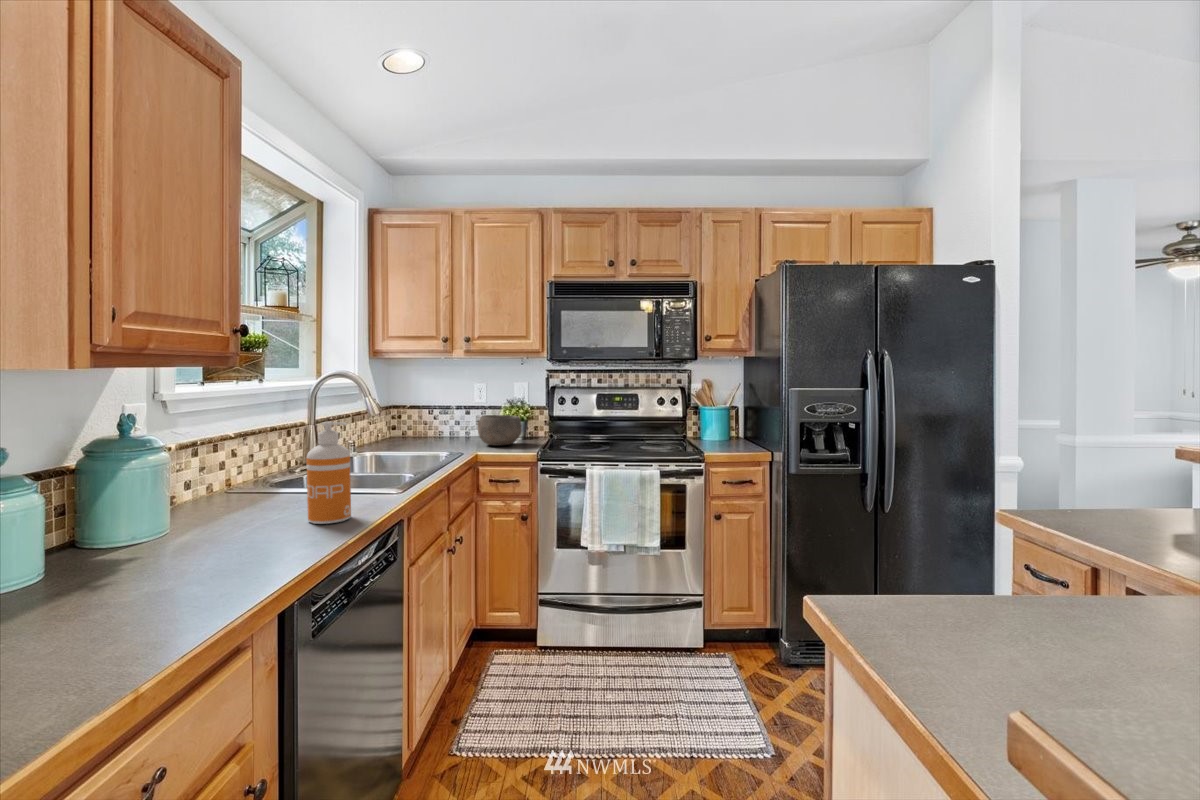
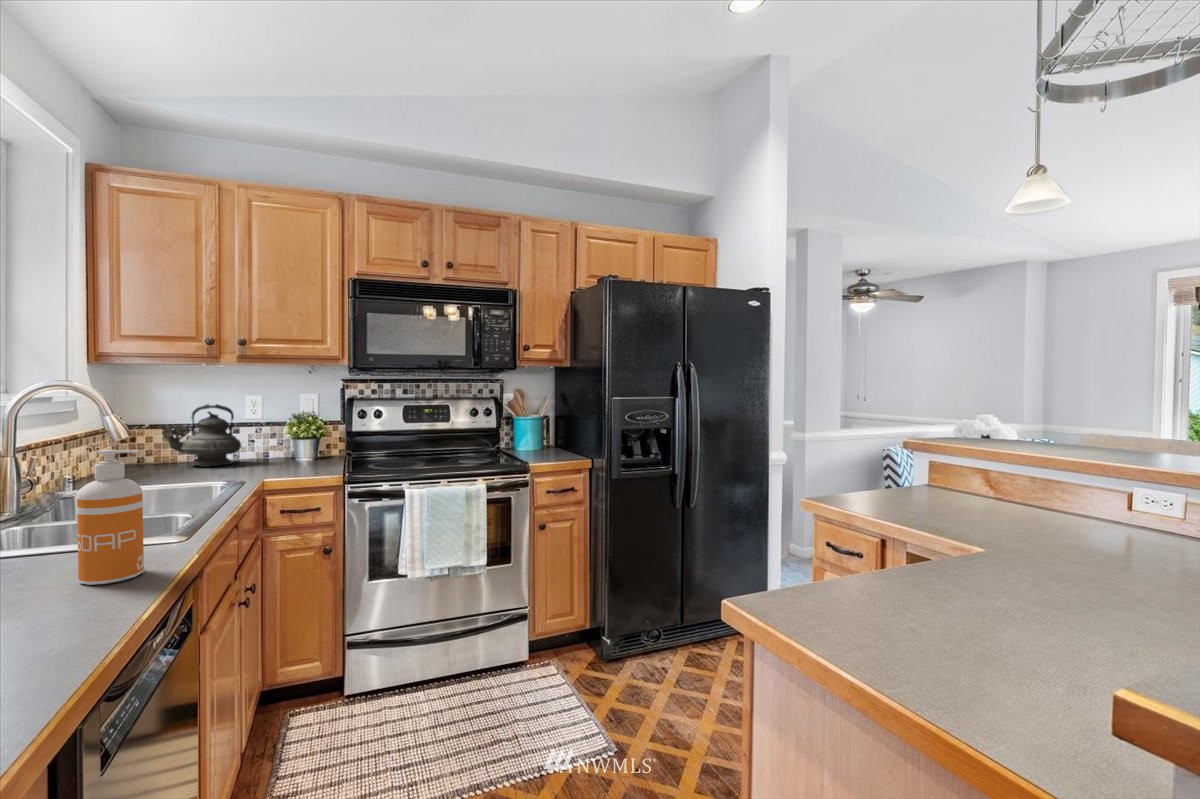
teapot: none [414,391,471,441] -> present [159,404,241,467]
bowl: present [477,415,522,446] -> none [257,432,316,468]

